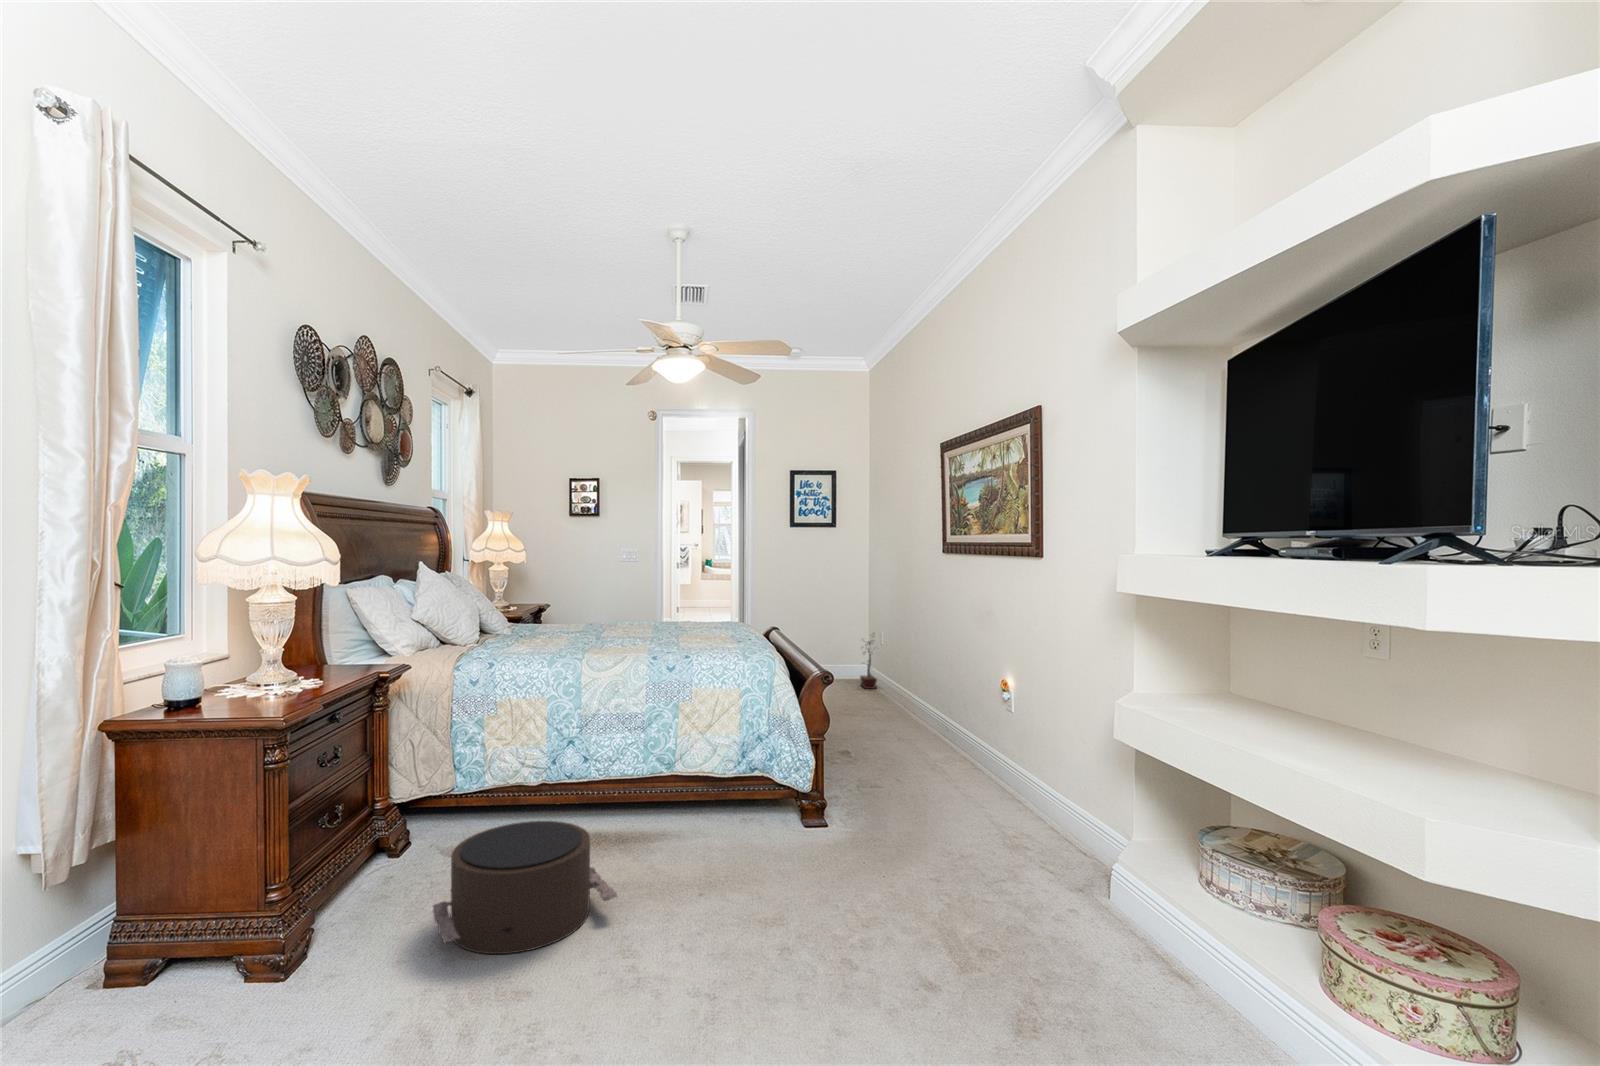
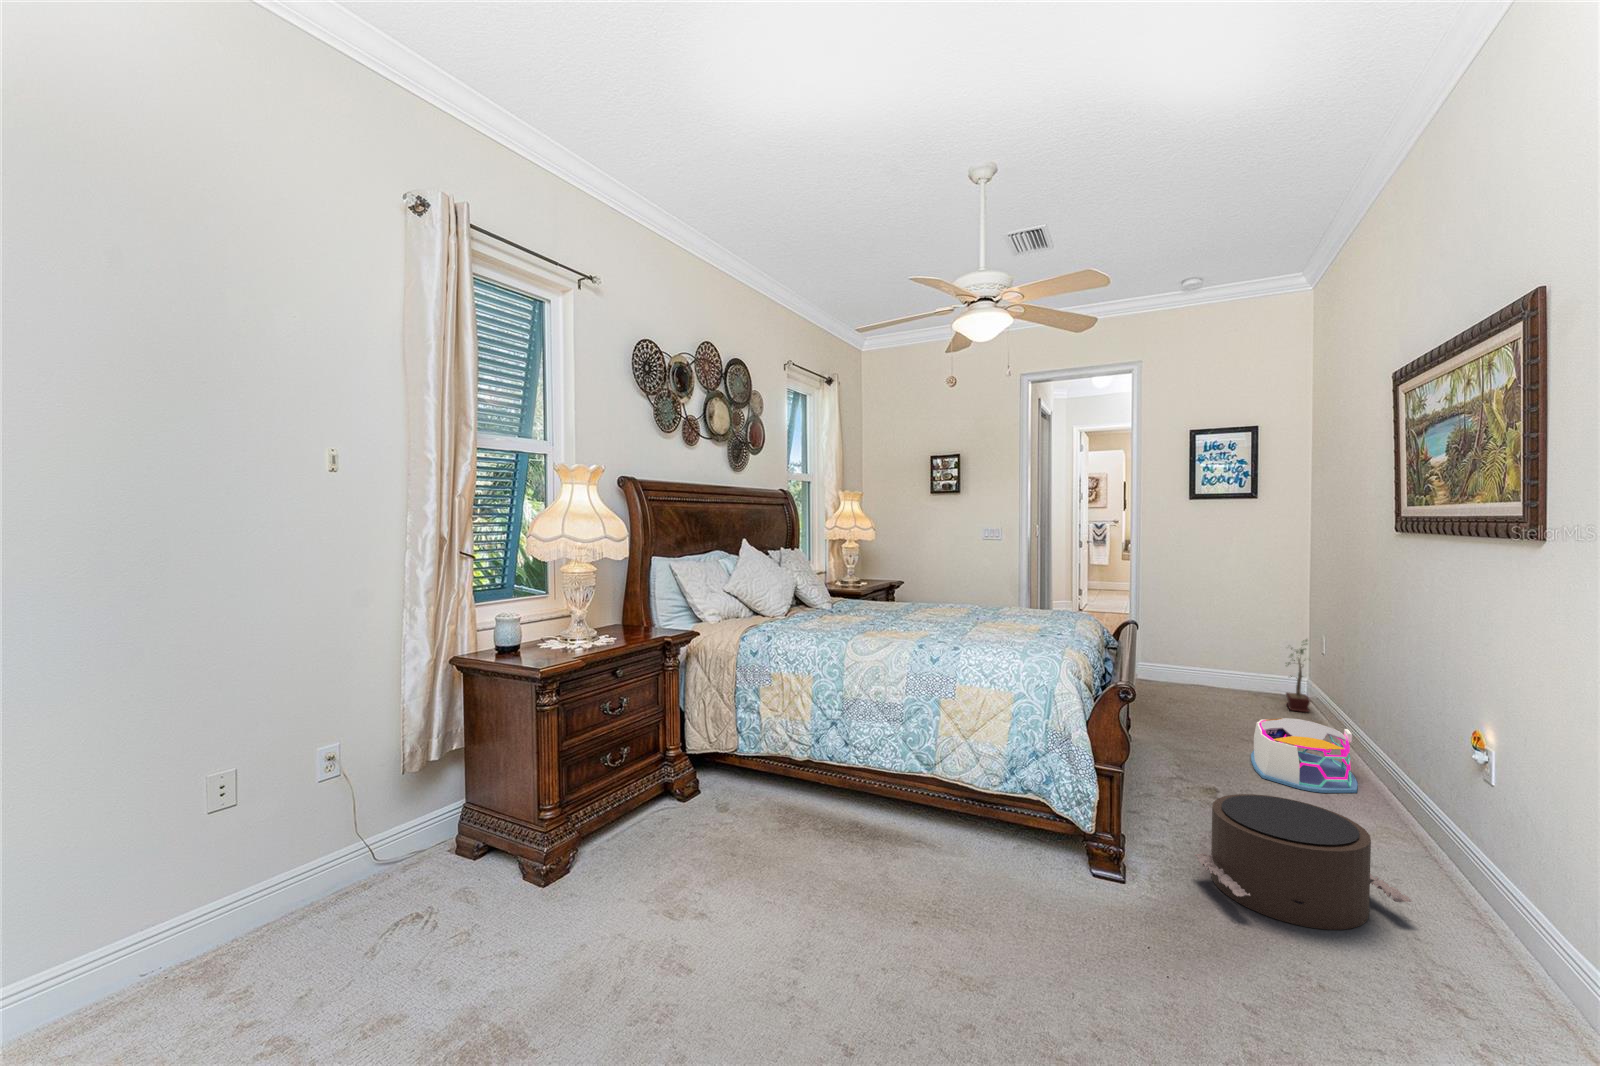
storage bin: none [858,689,925,738] -> present [1251,718,1358,793]
pouf: present [433,821,617,954] -> present [1195,794,1412,930]

